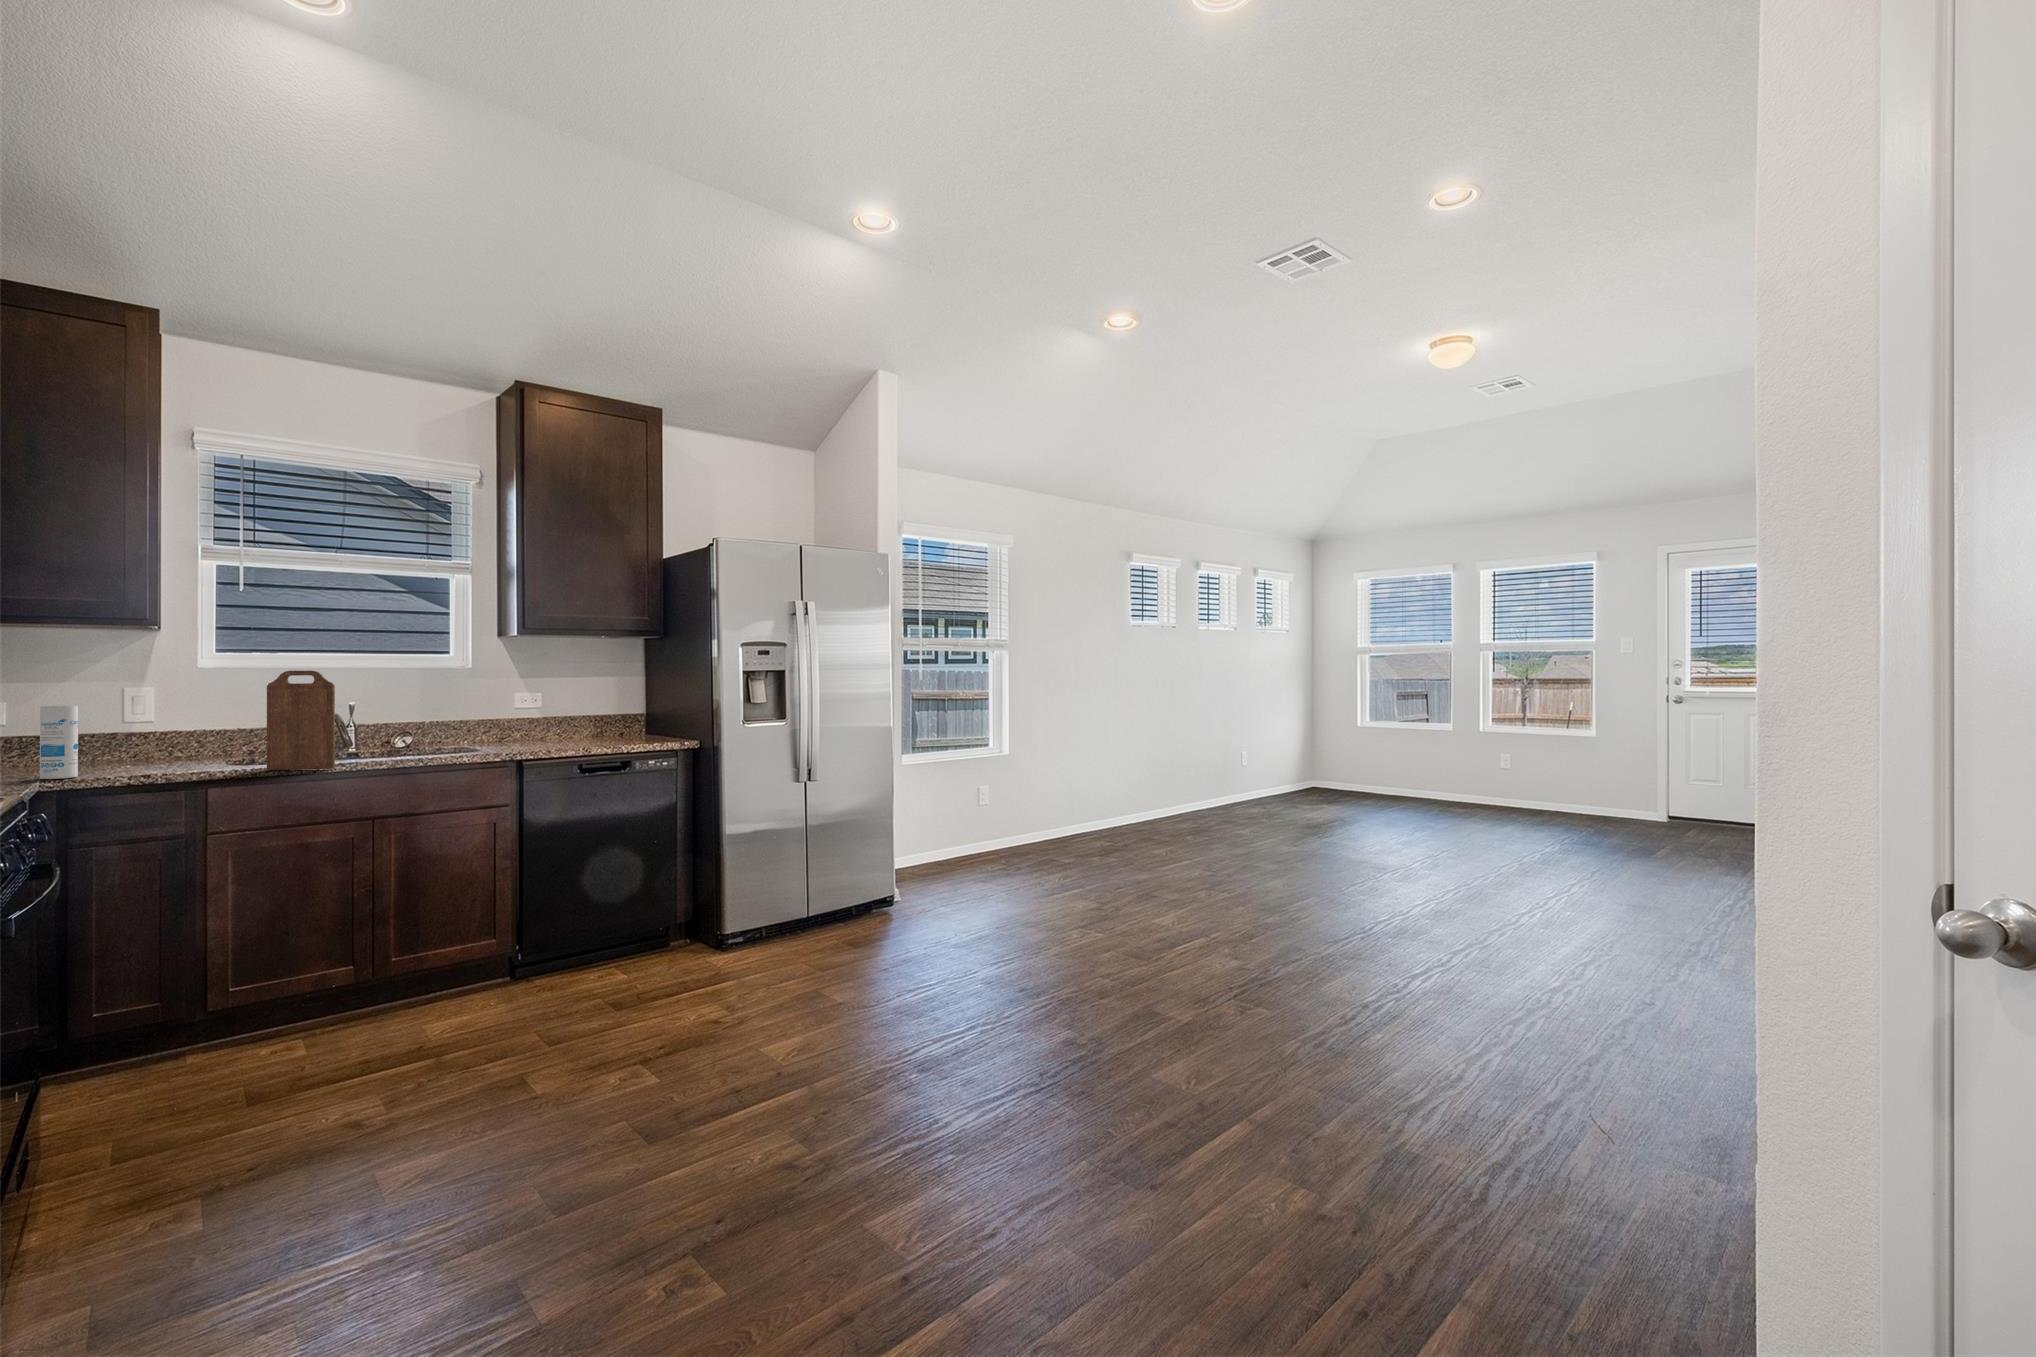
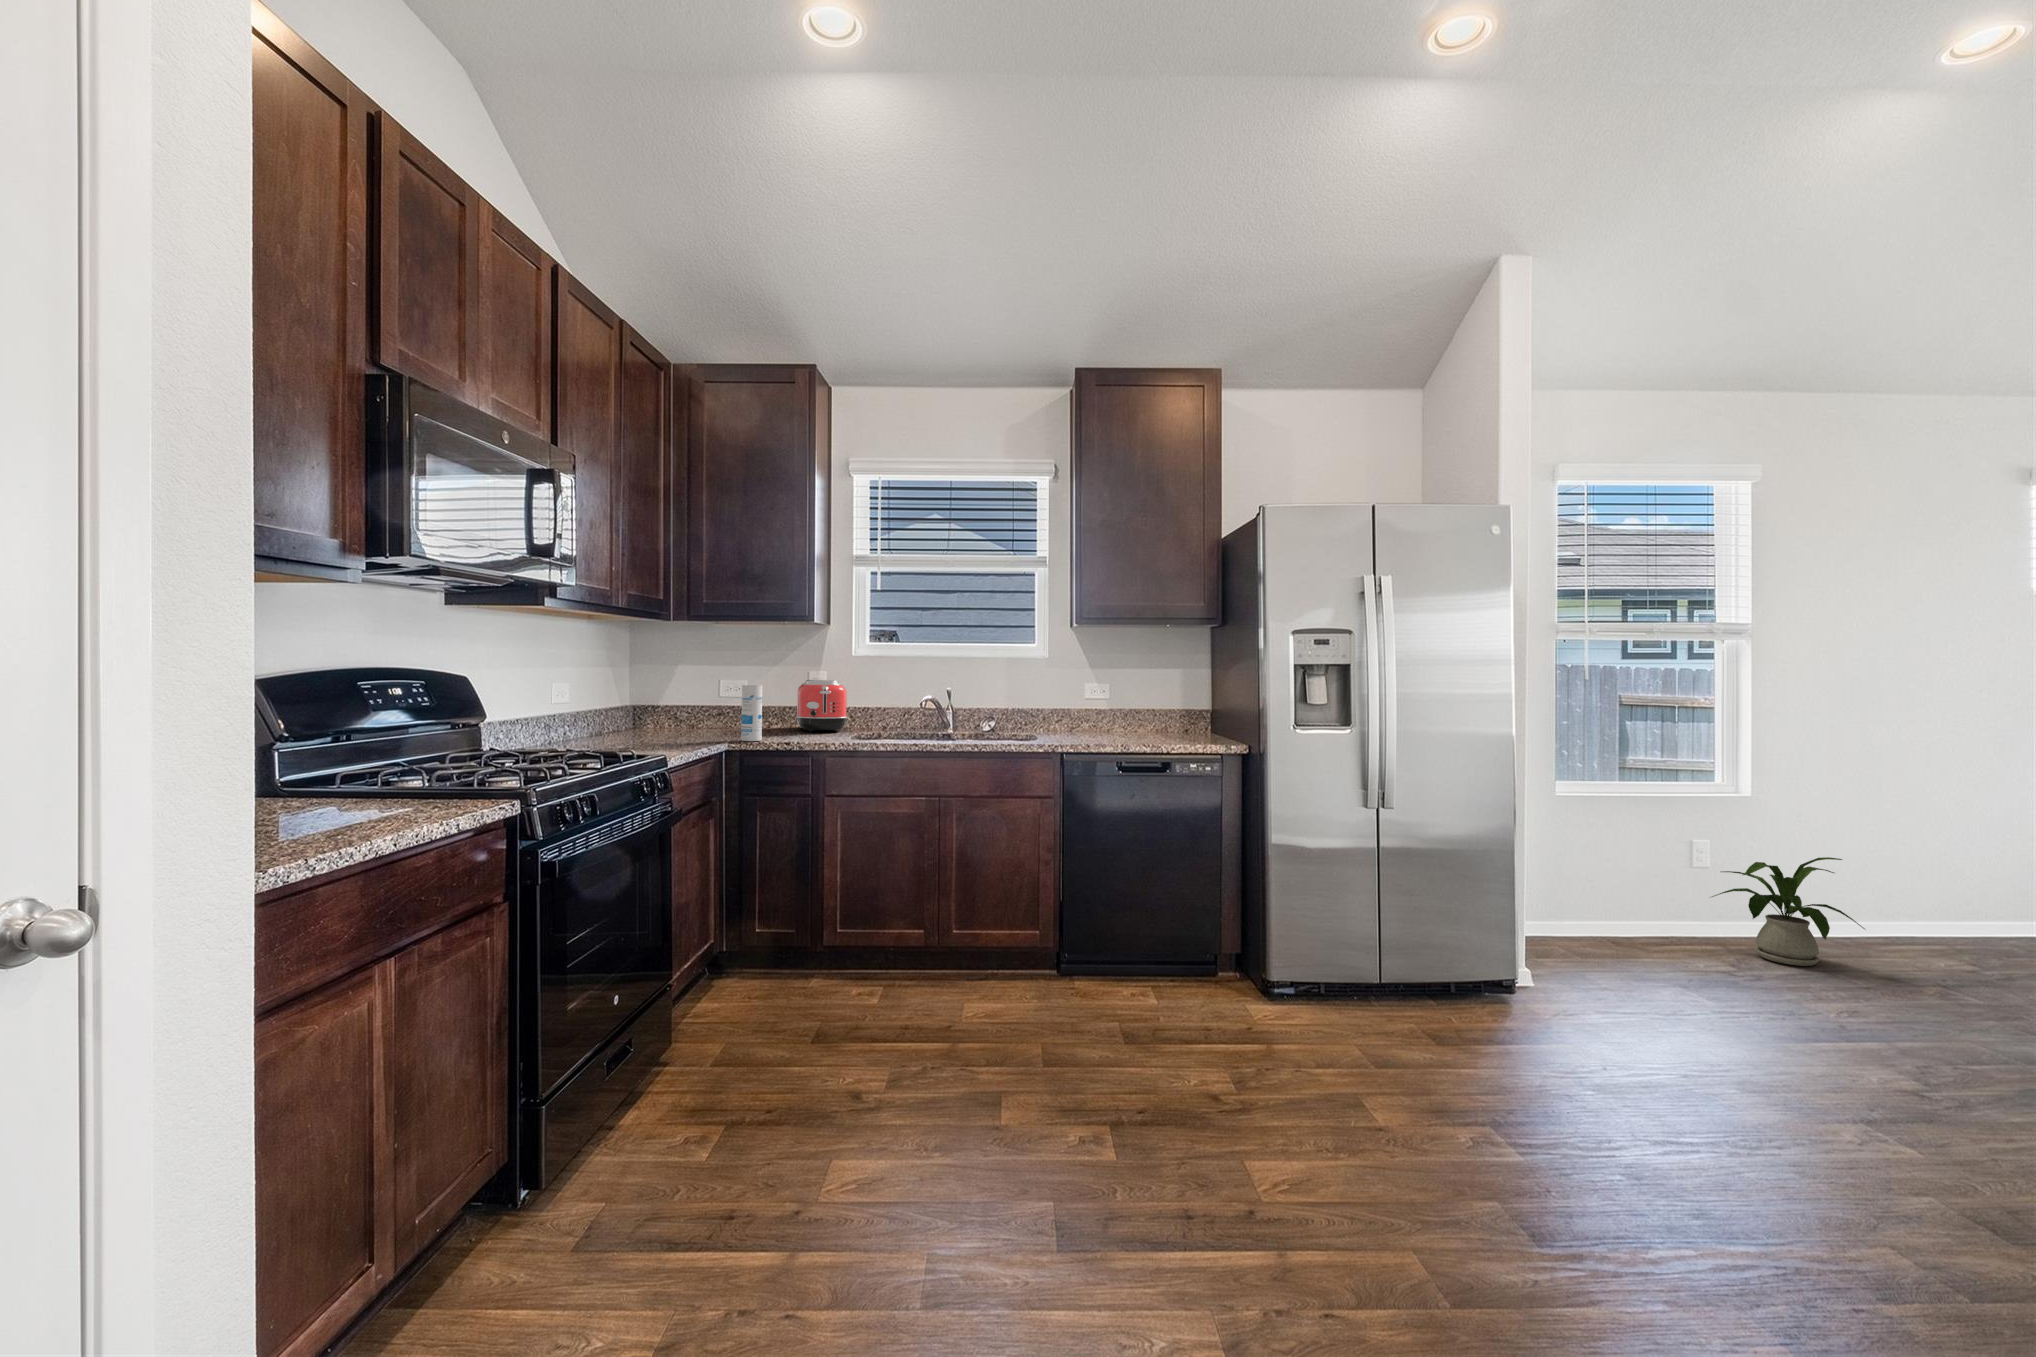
cutting board: present [267,670,335,770] -> none [868,659,911,748]
toaster: none [103,697,199,762] -> present [796,680,847,731]
house plant: none [995,786,1071,857] -> present [1712,857,1865,966]

